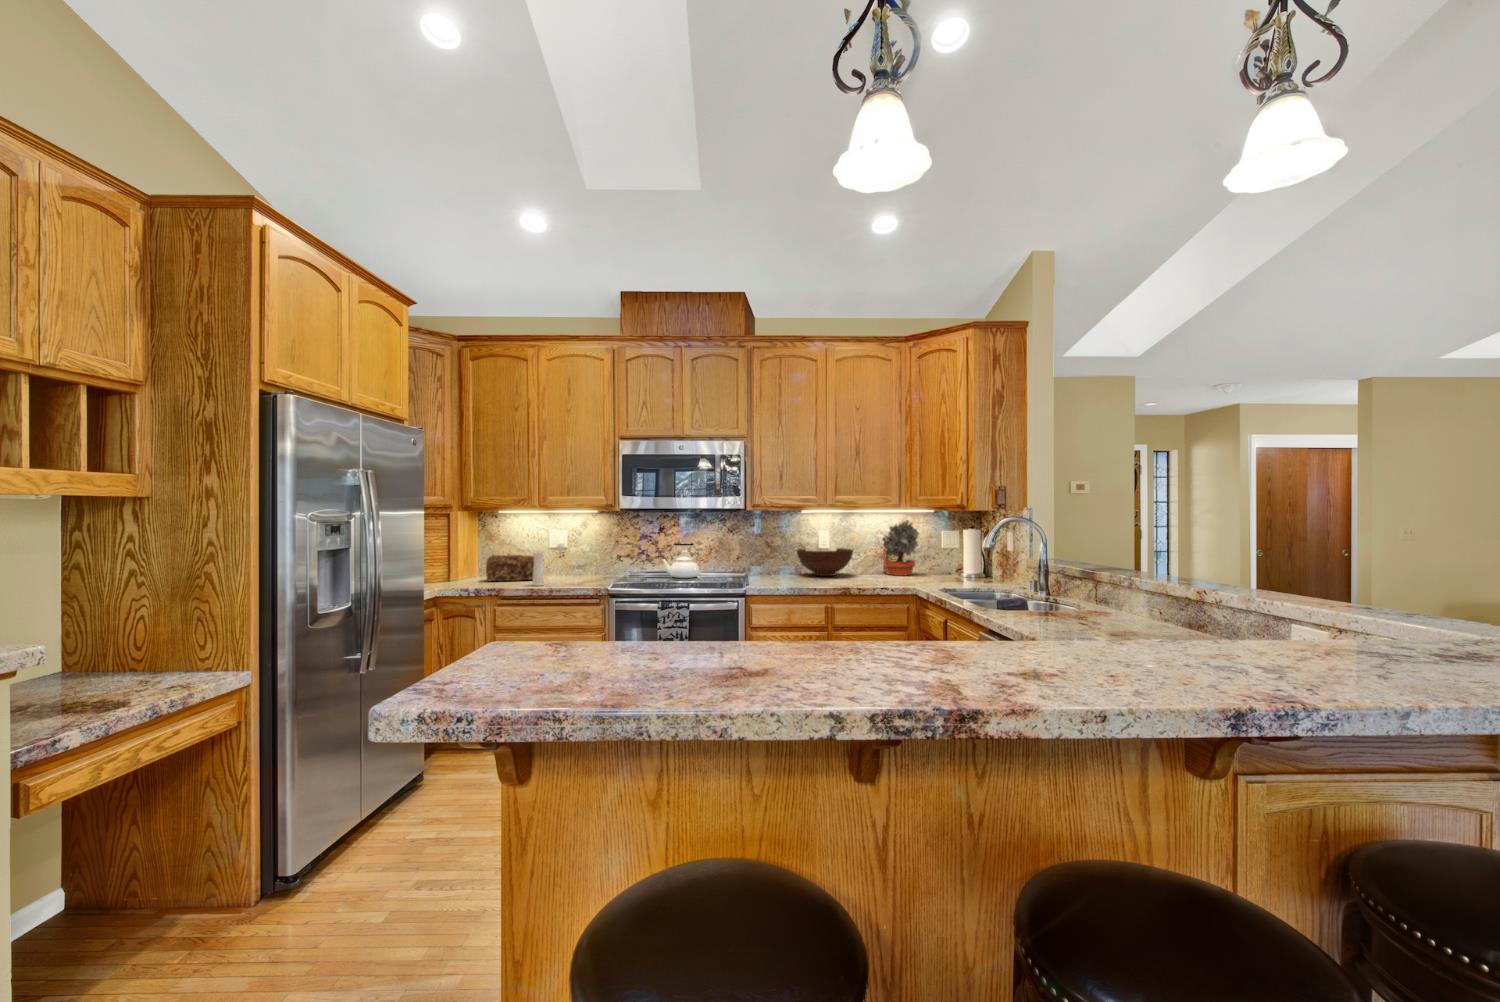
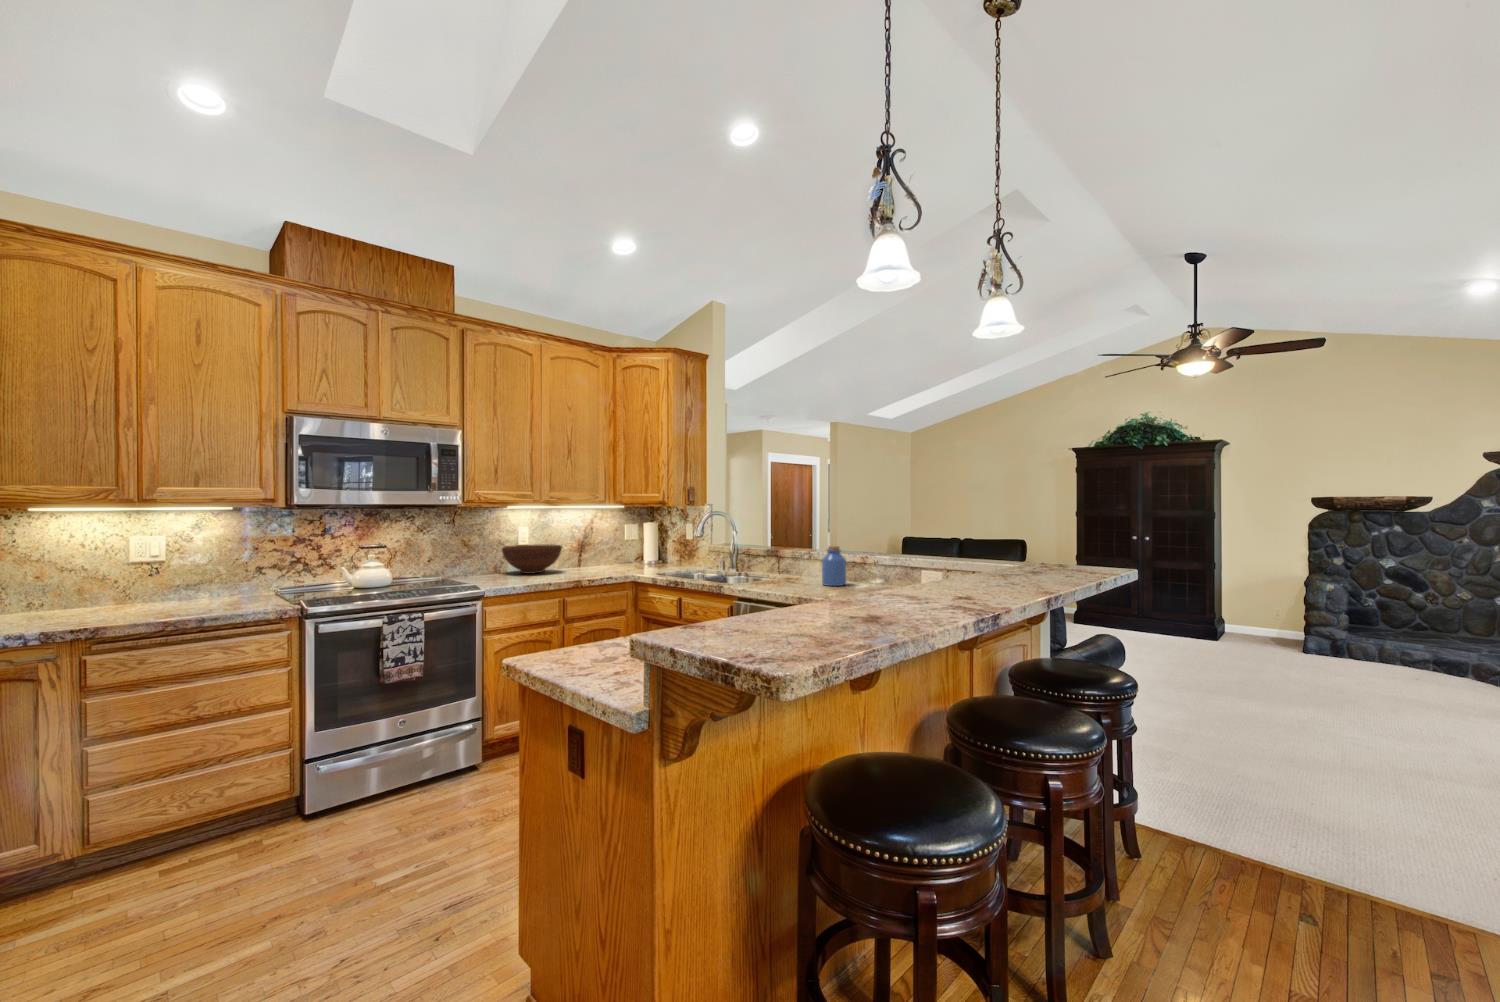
potted plant: present [882,520,919,576] -> none [572,515,618,568]
pepper mill: present [533,544,565,586] -> none [169,555,222,617]
bread loaf: present [486,555,534,581] -> none [30,576,145,622]
jar: none [1118,570,1163,633] -> present [822,546,846,586]

